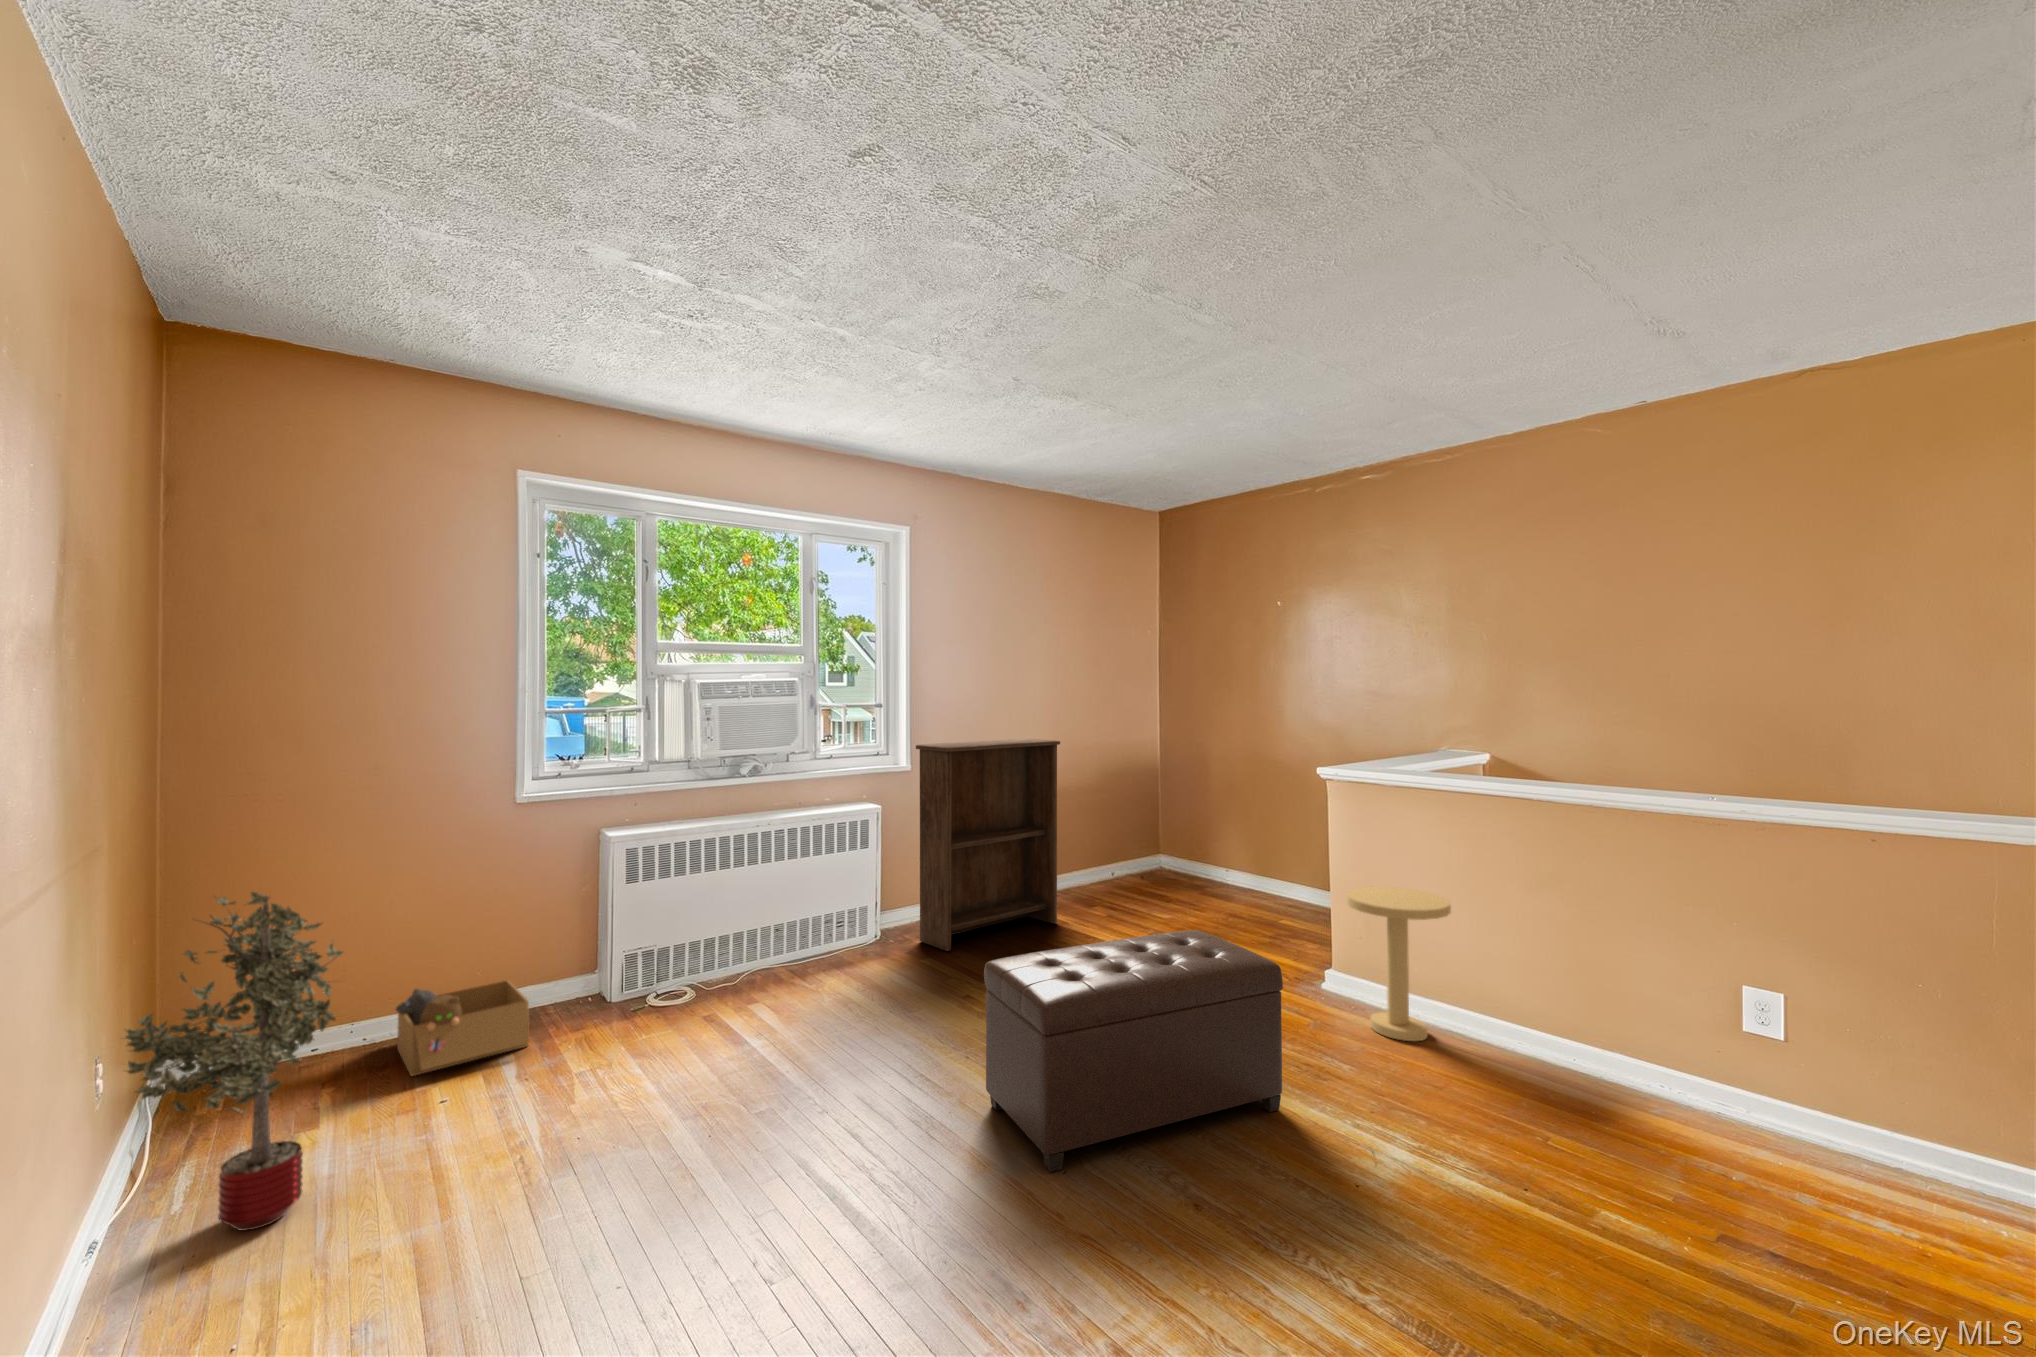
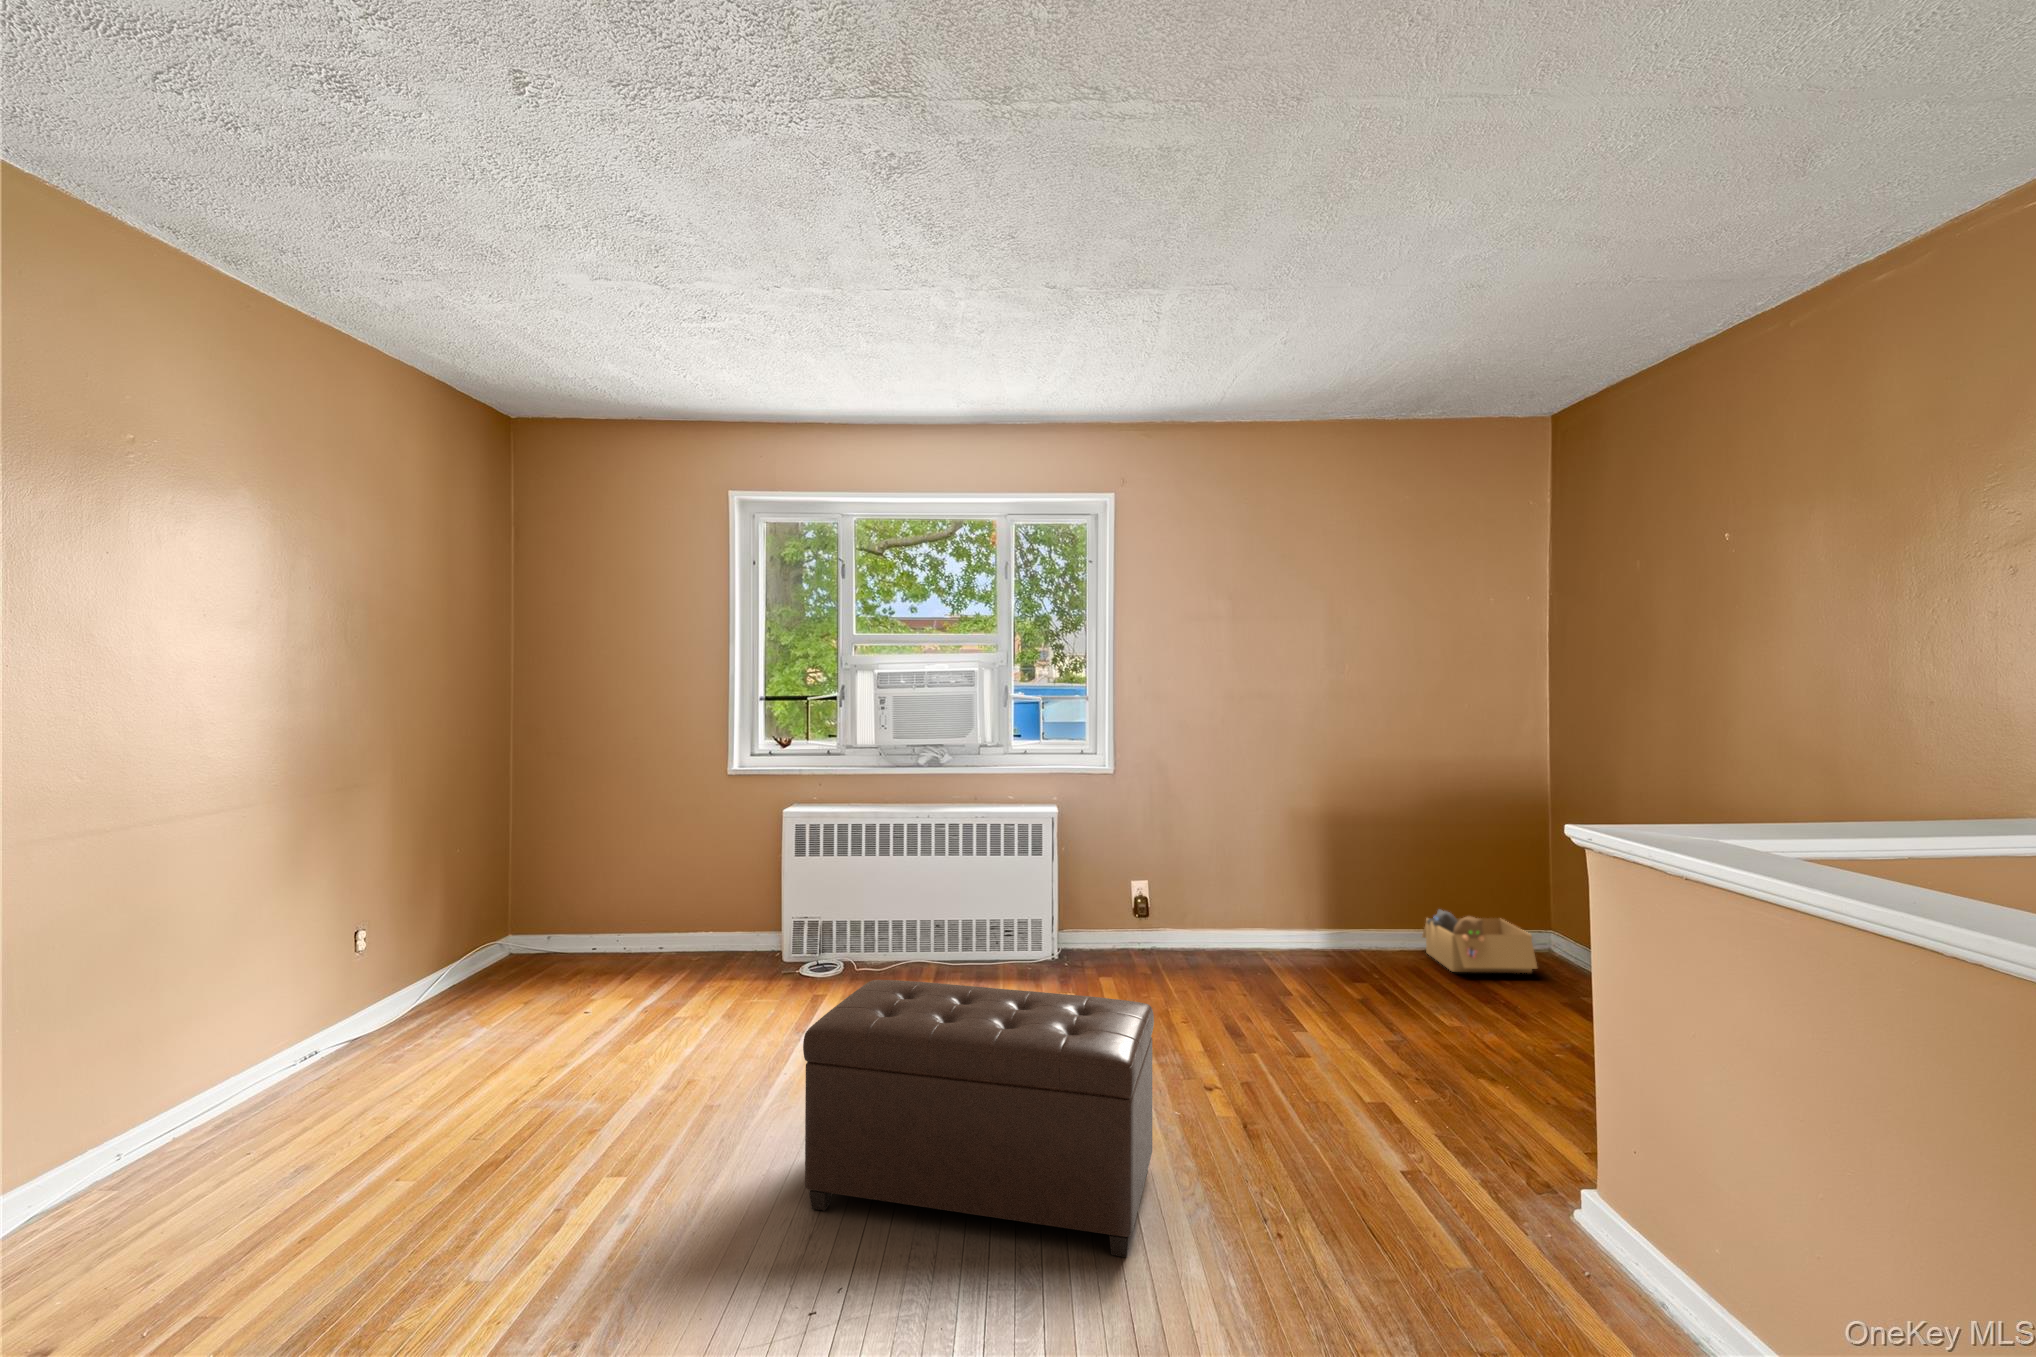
bookshelf: present [916,739,1060,951] -> none [1086,747,1272,983]
side table: present [1346,887,1451,1041] -> none [1410,1003,1581,1269]
potted tree: present [125,892,343,1231] -> none [344,821,503,1047]
cardboard box: present [396,981,529,1076] -> present [1422,909,1537,973]

